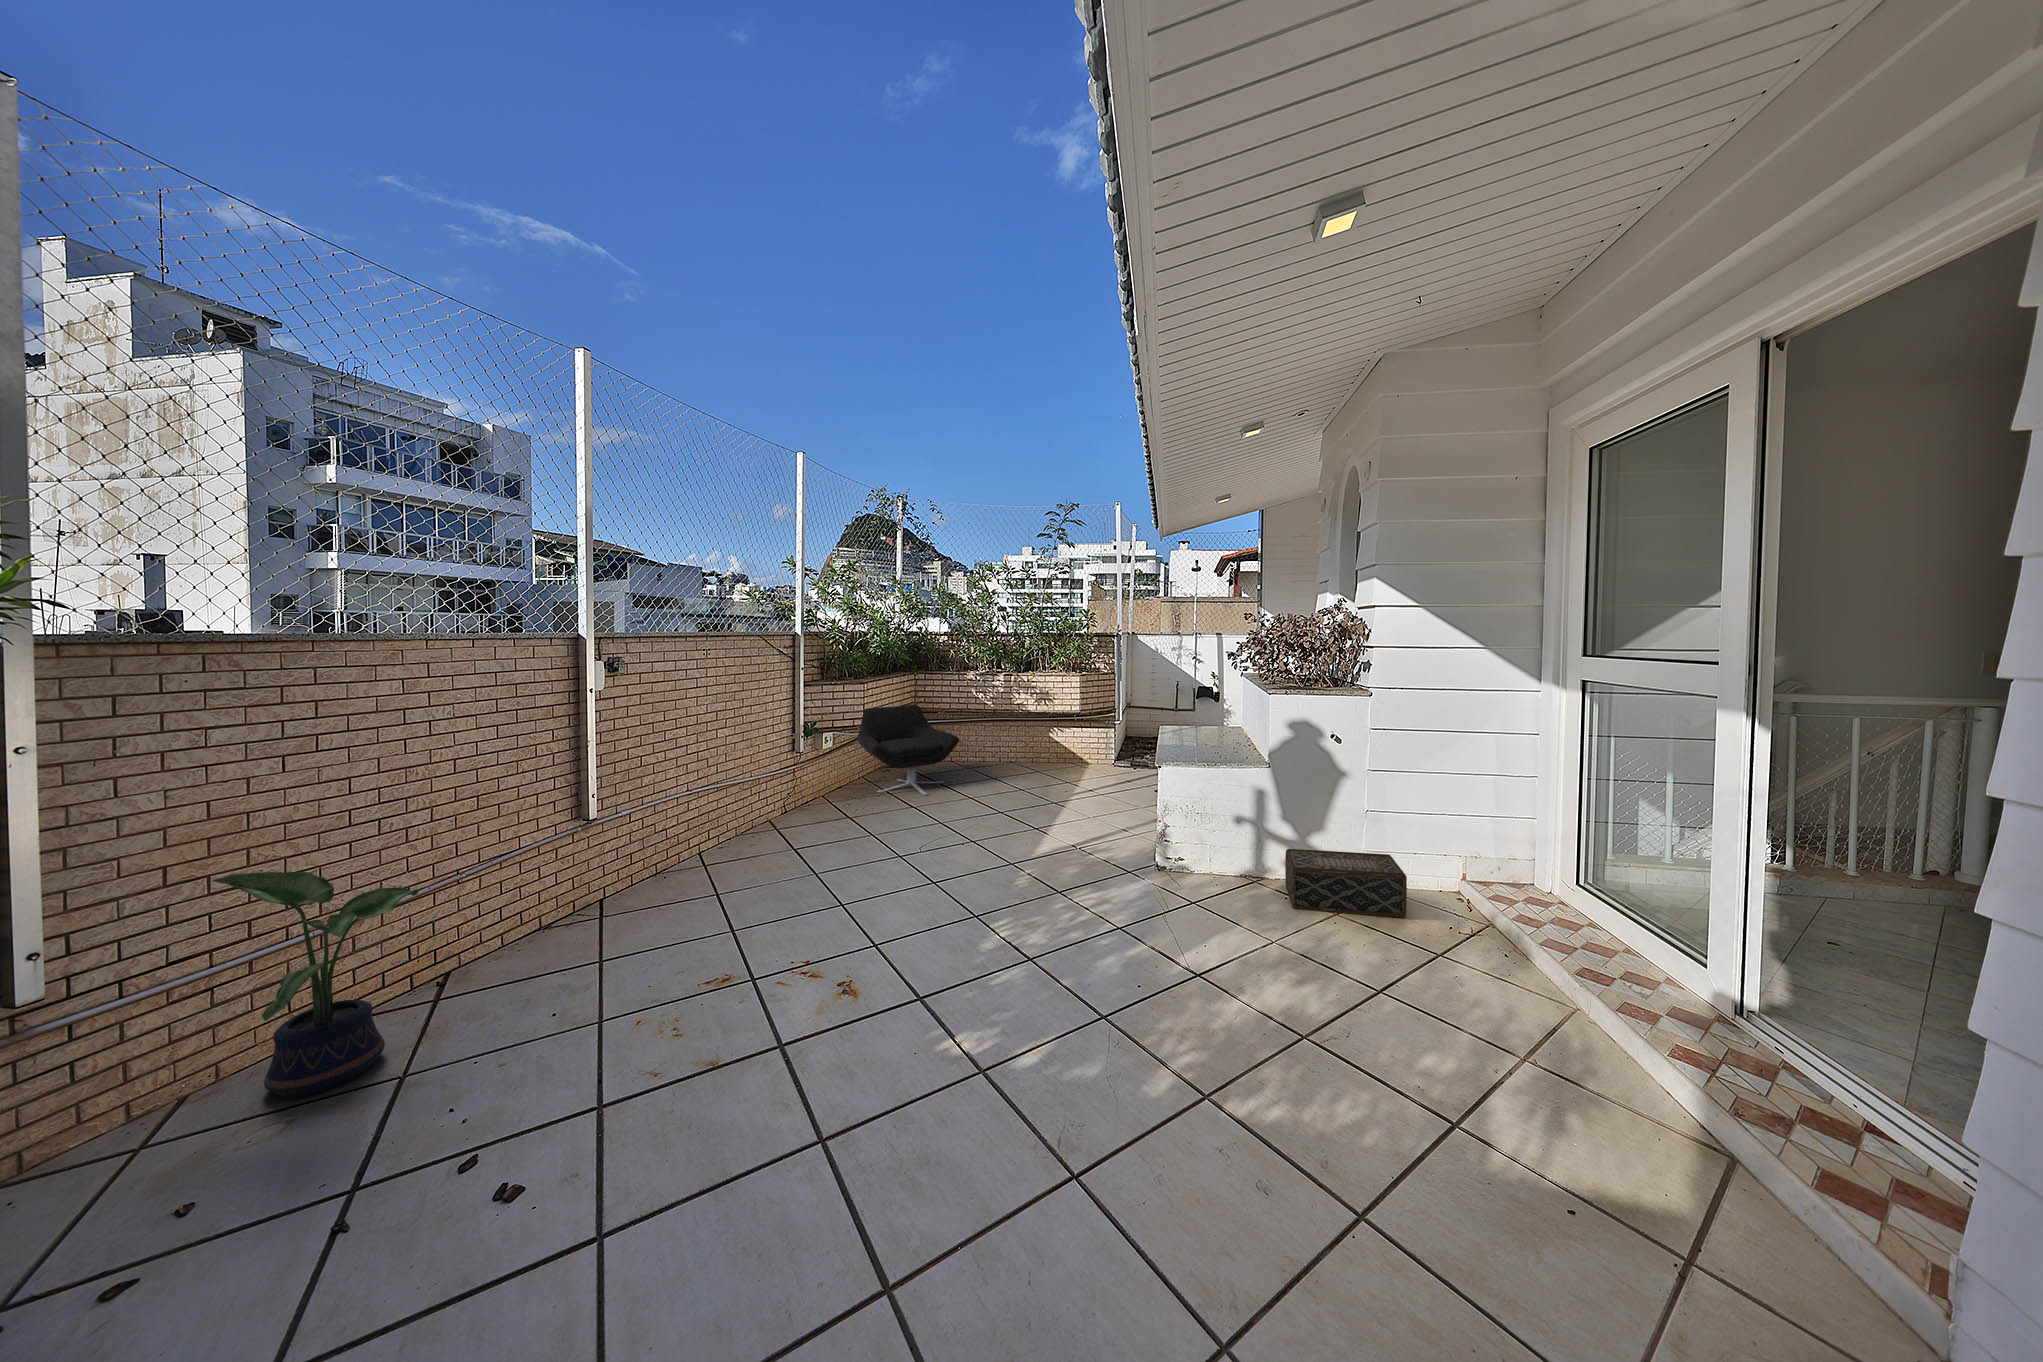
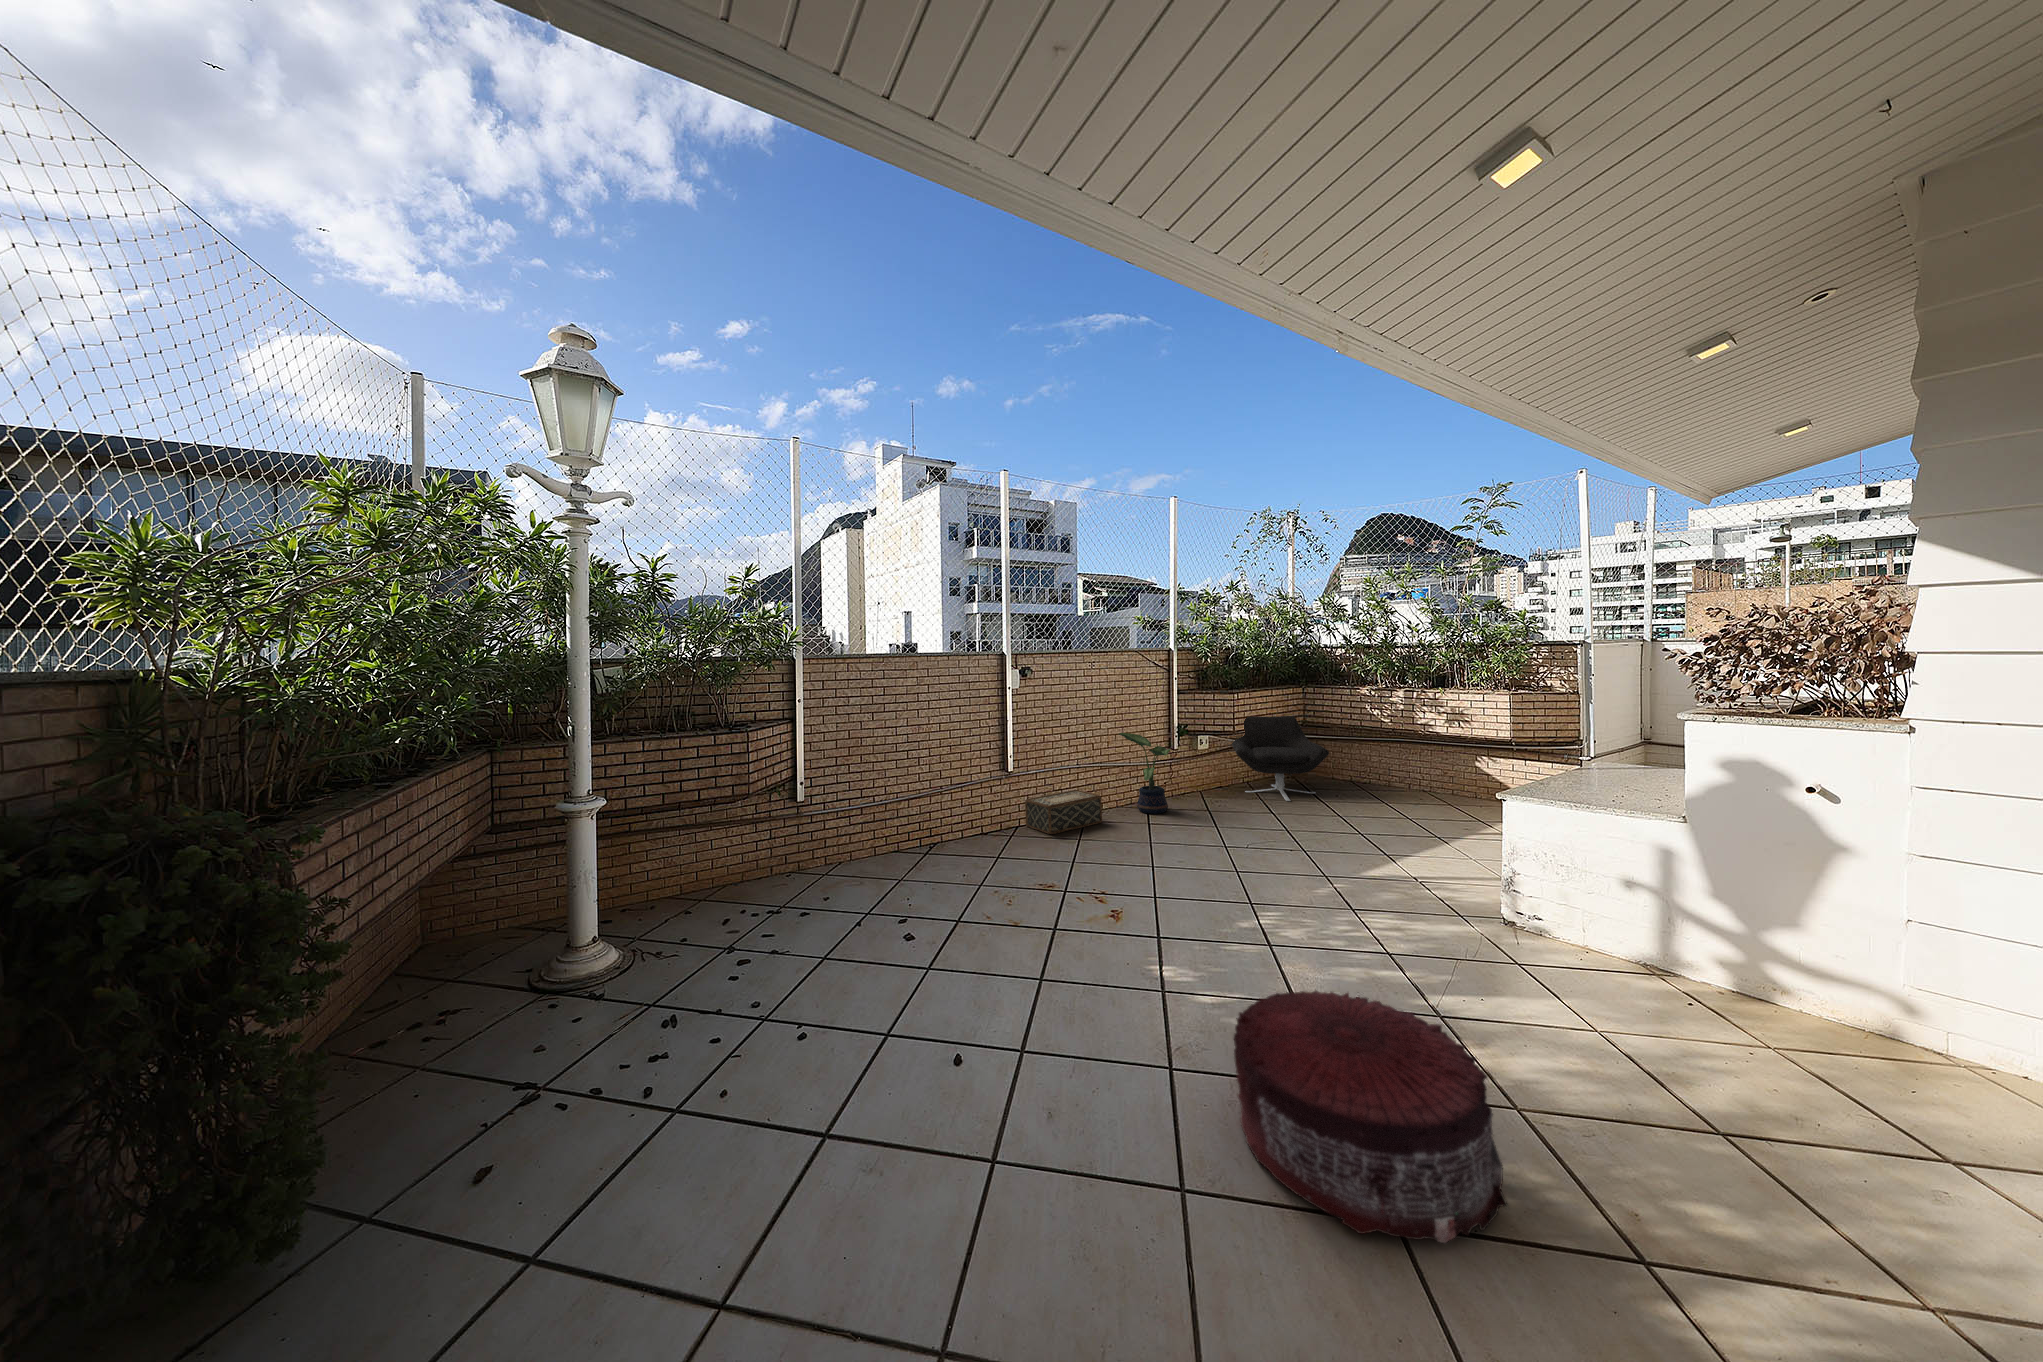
woven basket: present [1285,849,1407,917] -> present [1025,790,1102,834]
potted plant: present [213,872,419,1097] -> present [1119,733,1170,814]
pouf: none [1134,991,1374,1248] -> present [1234,991,1508,1243]

